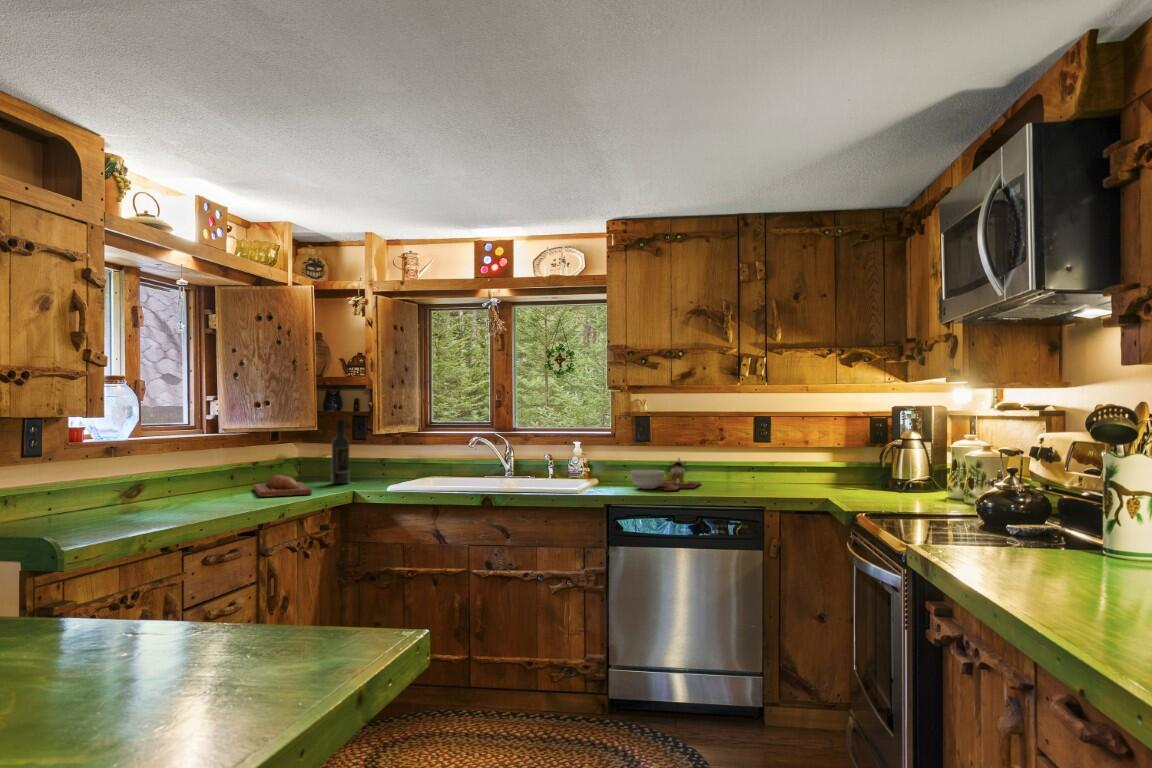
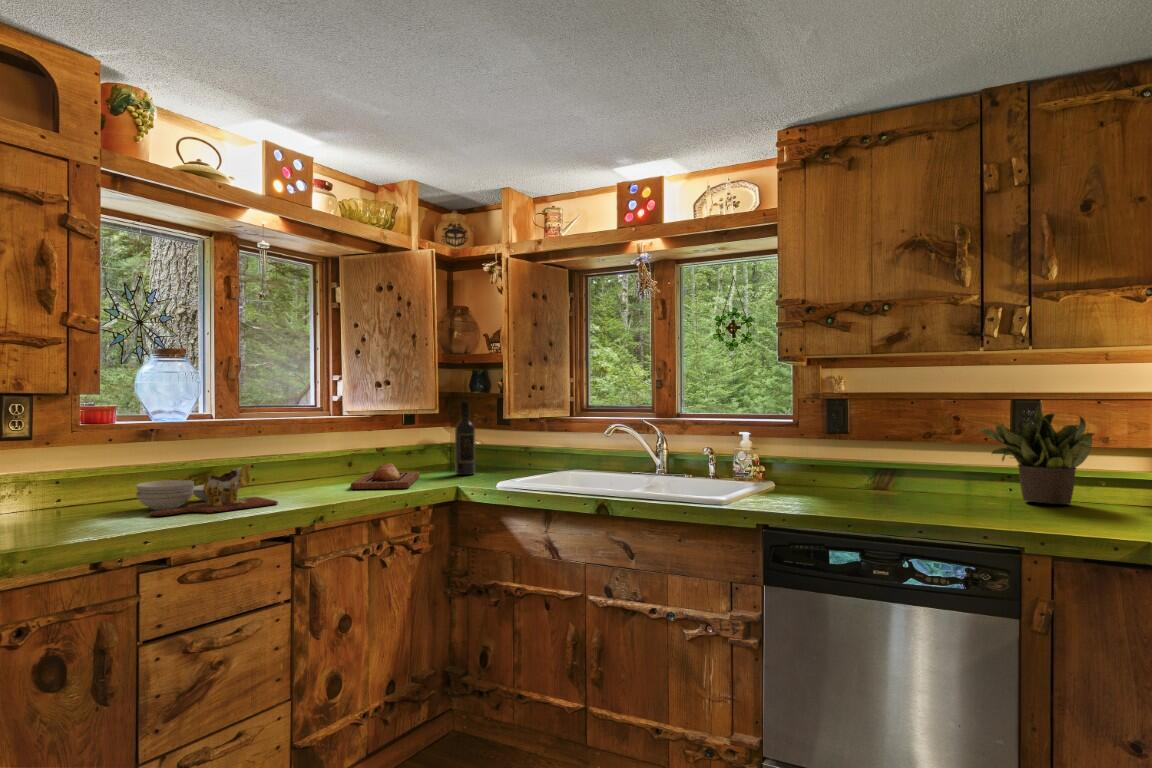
potted plant: none [733,420,800,484] -> present [979,406,1094,504]
cutting board: present [631,458,701,491] -> present [136,463,278,516]

